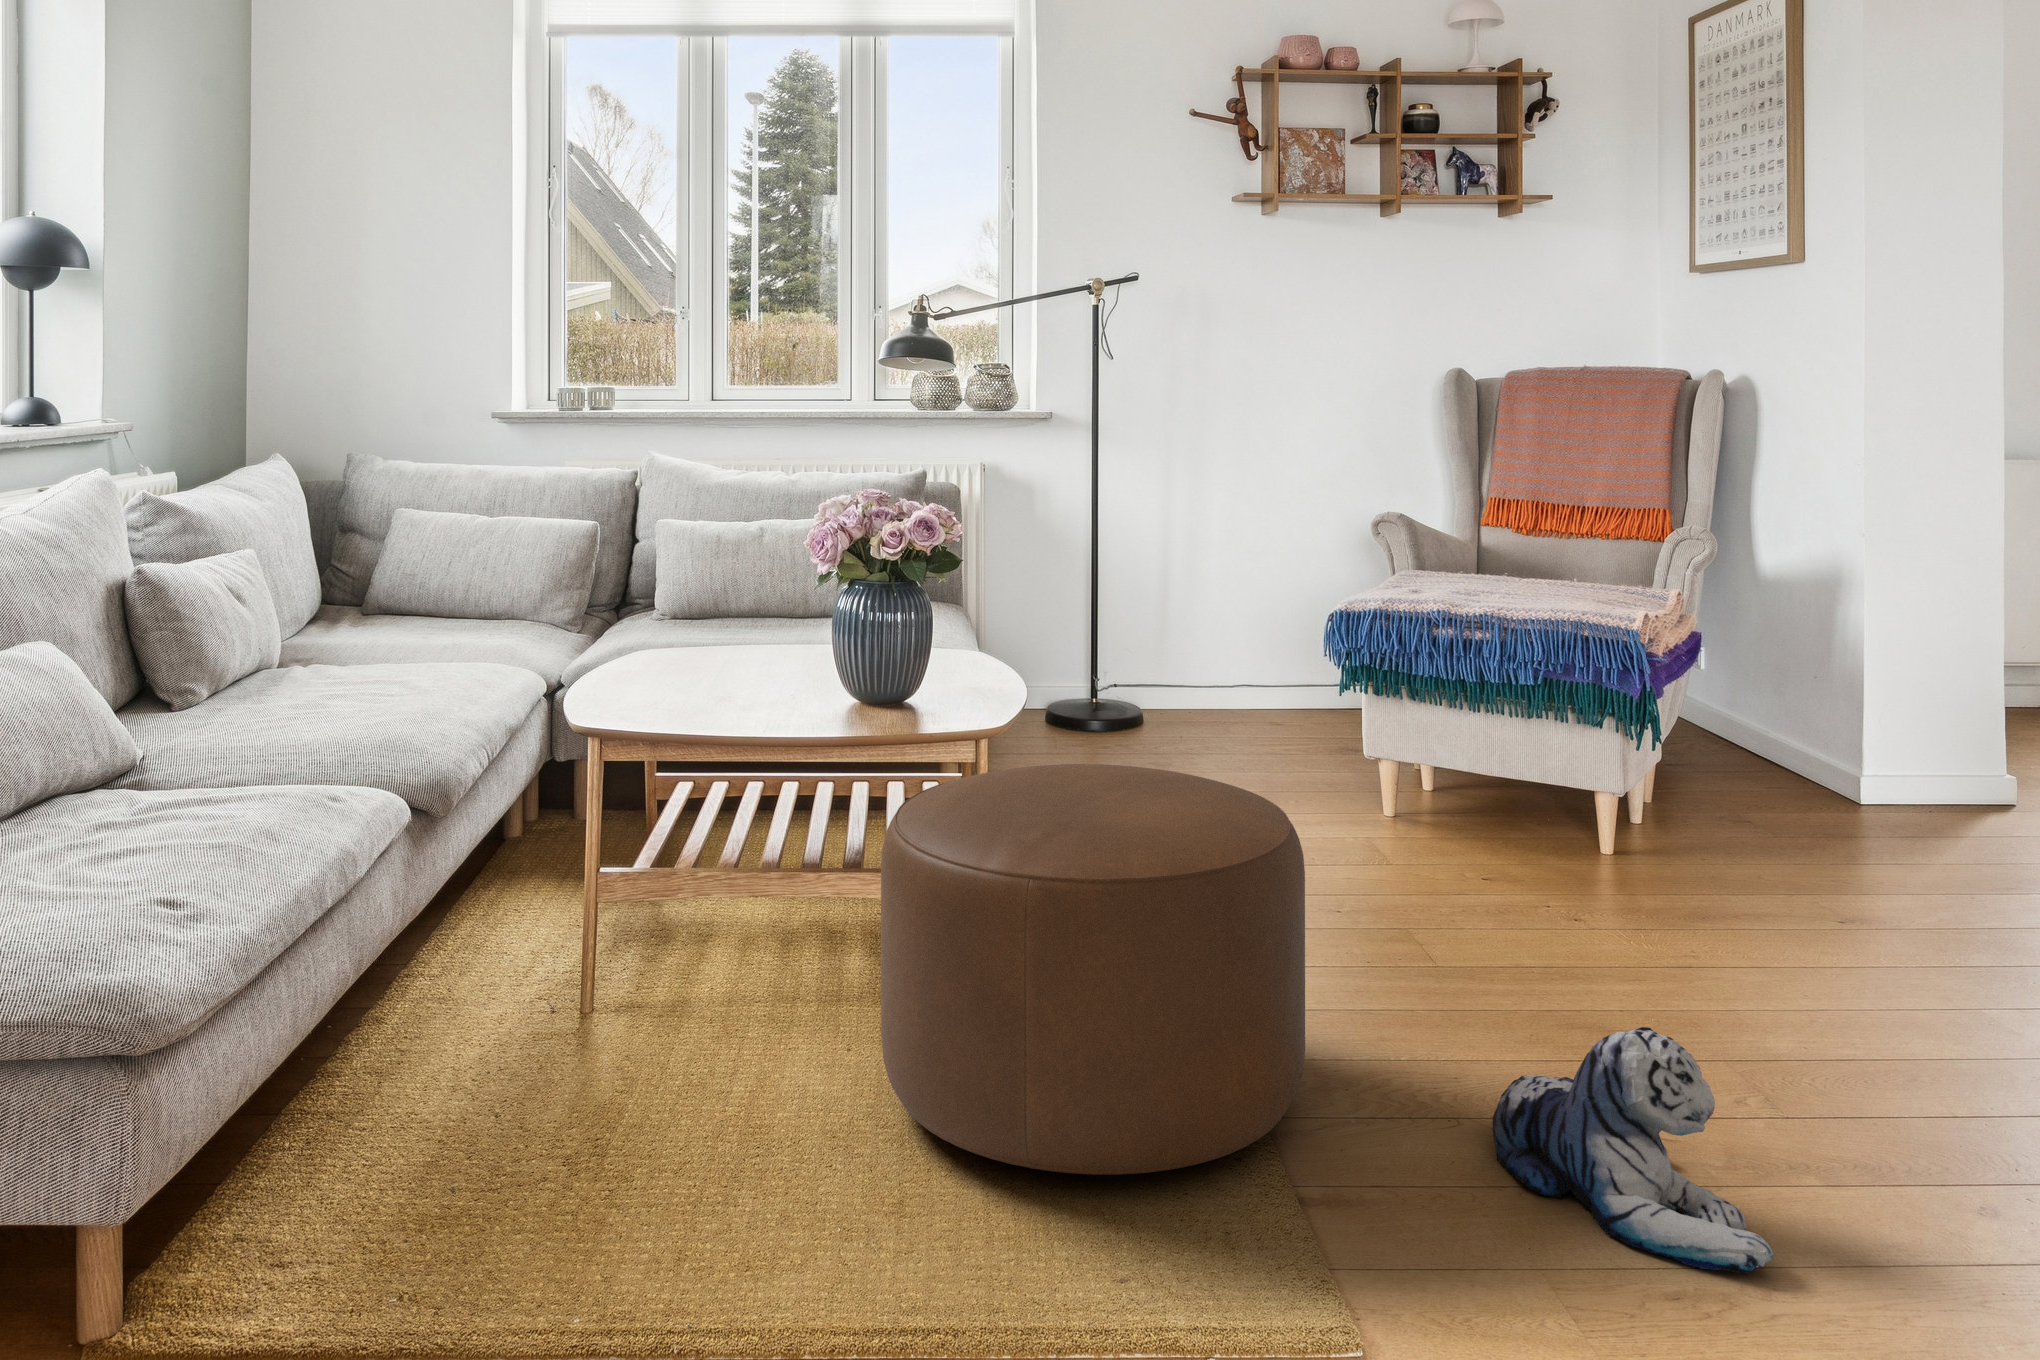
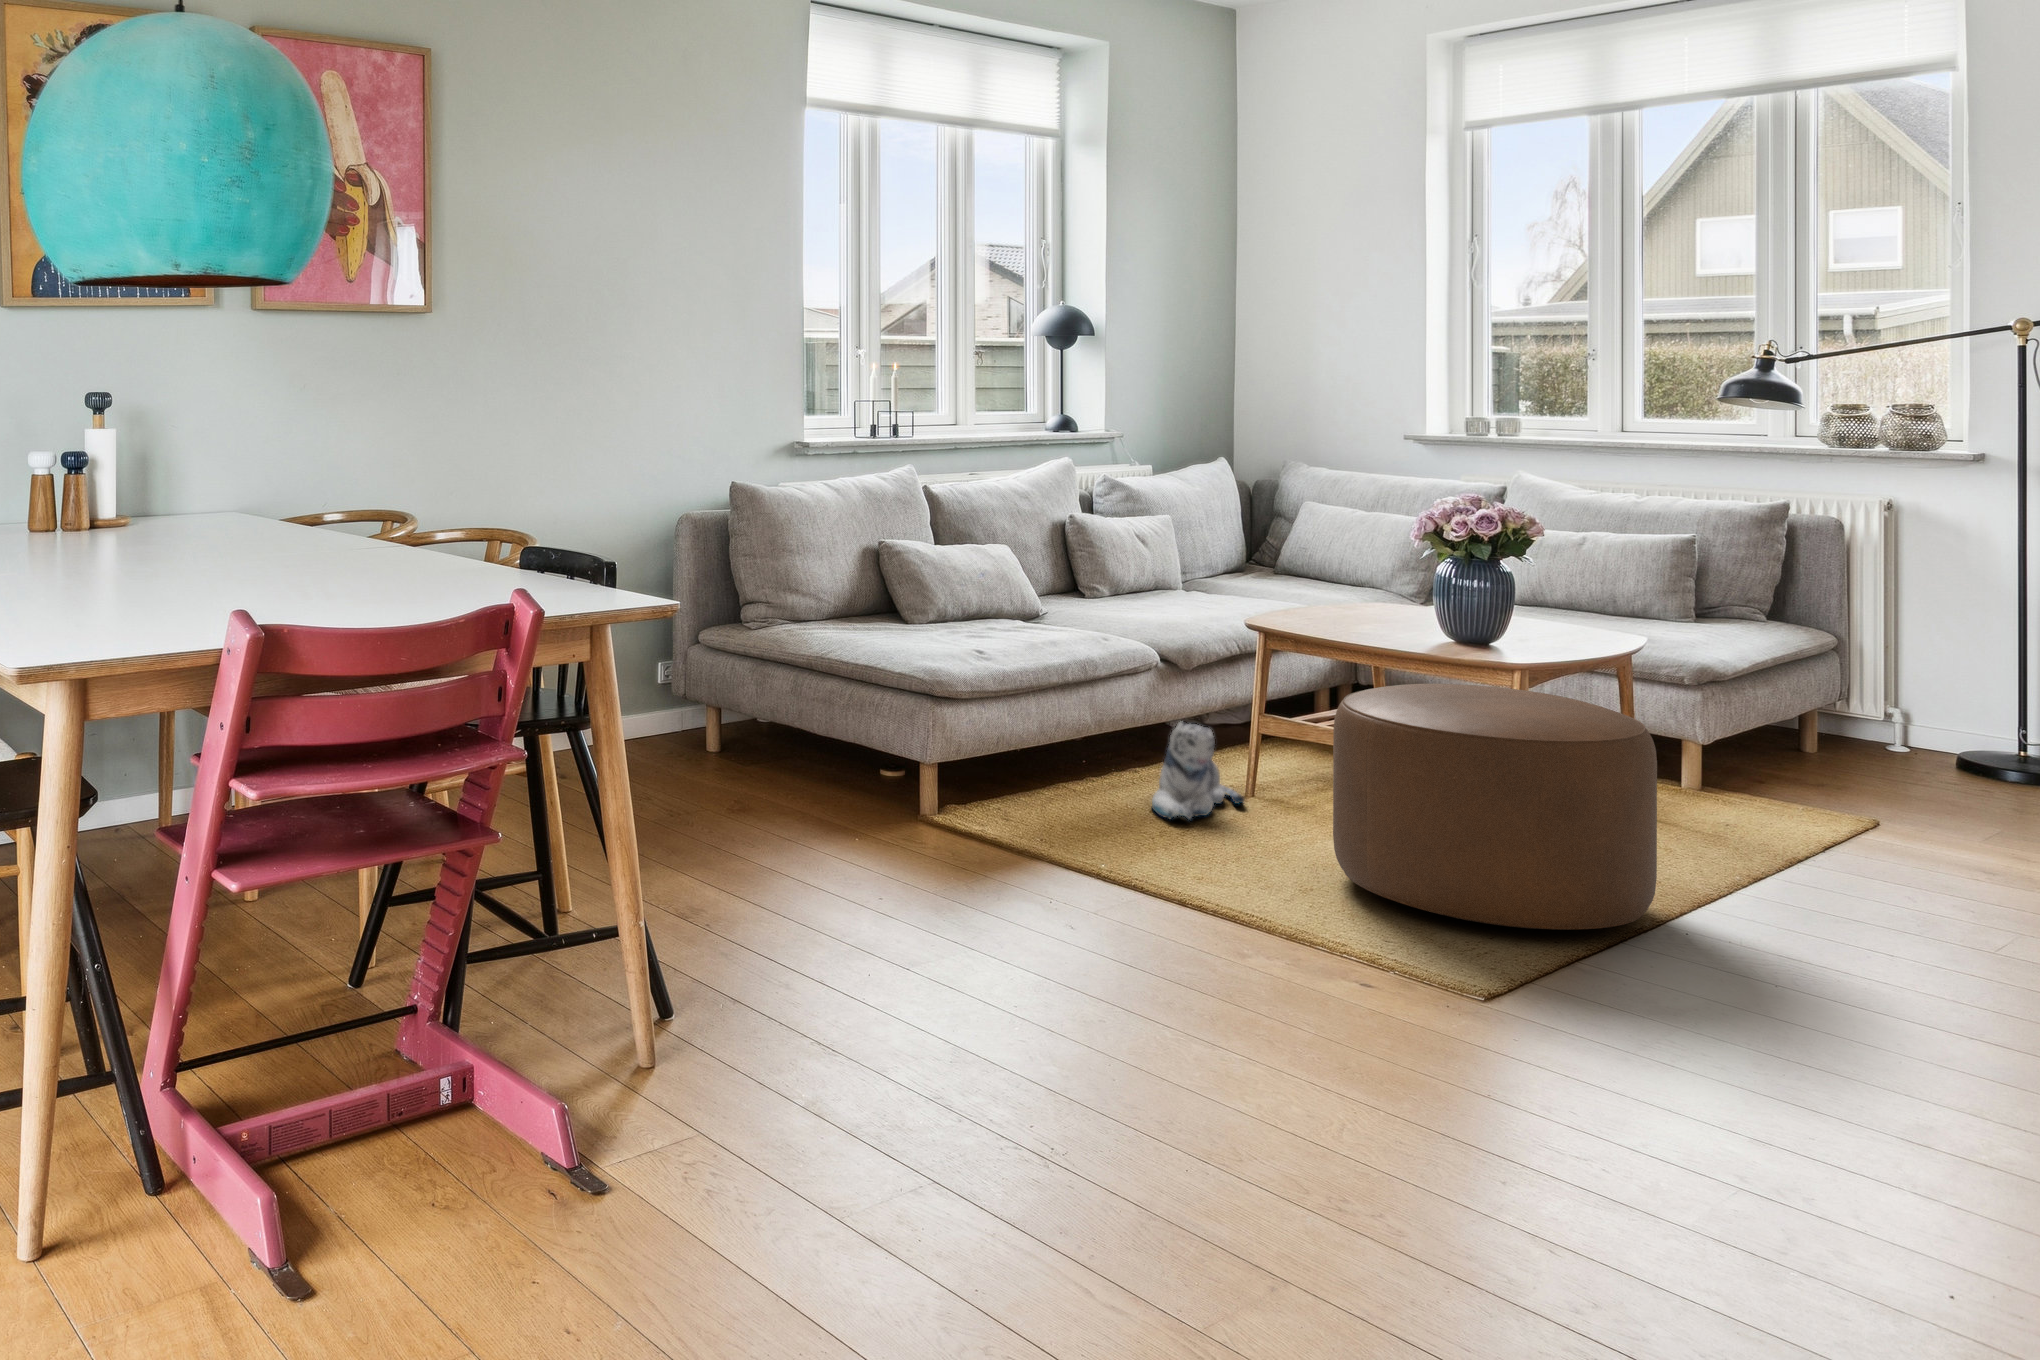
plush toy: present [1492,1027,1774,1273] -> present [1152,722,1244,819]

